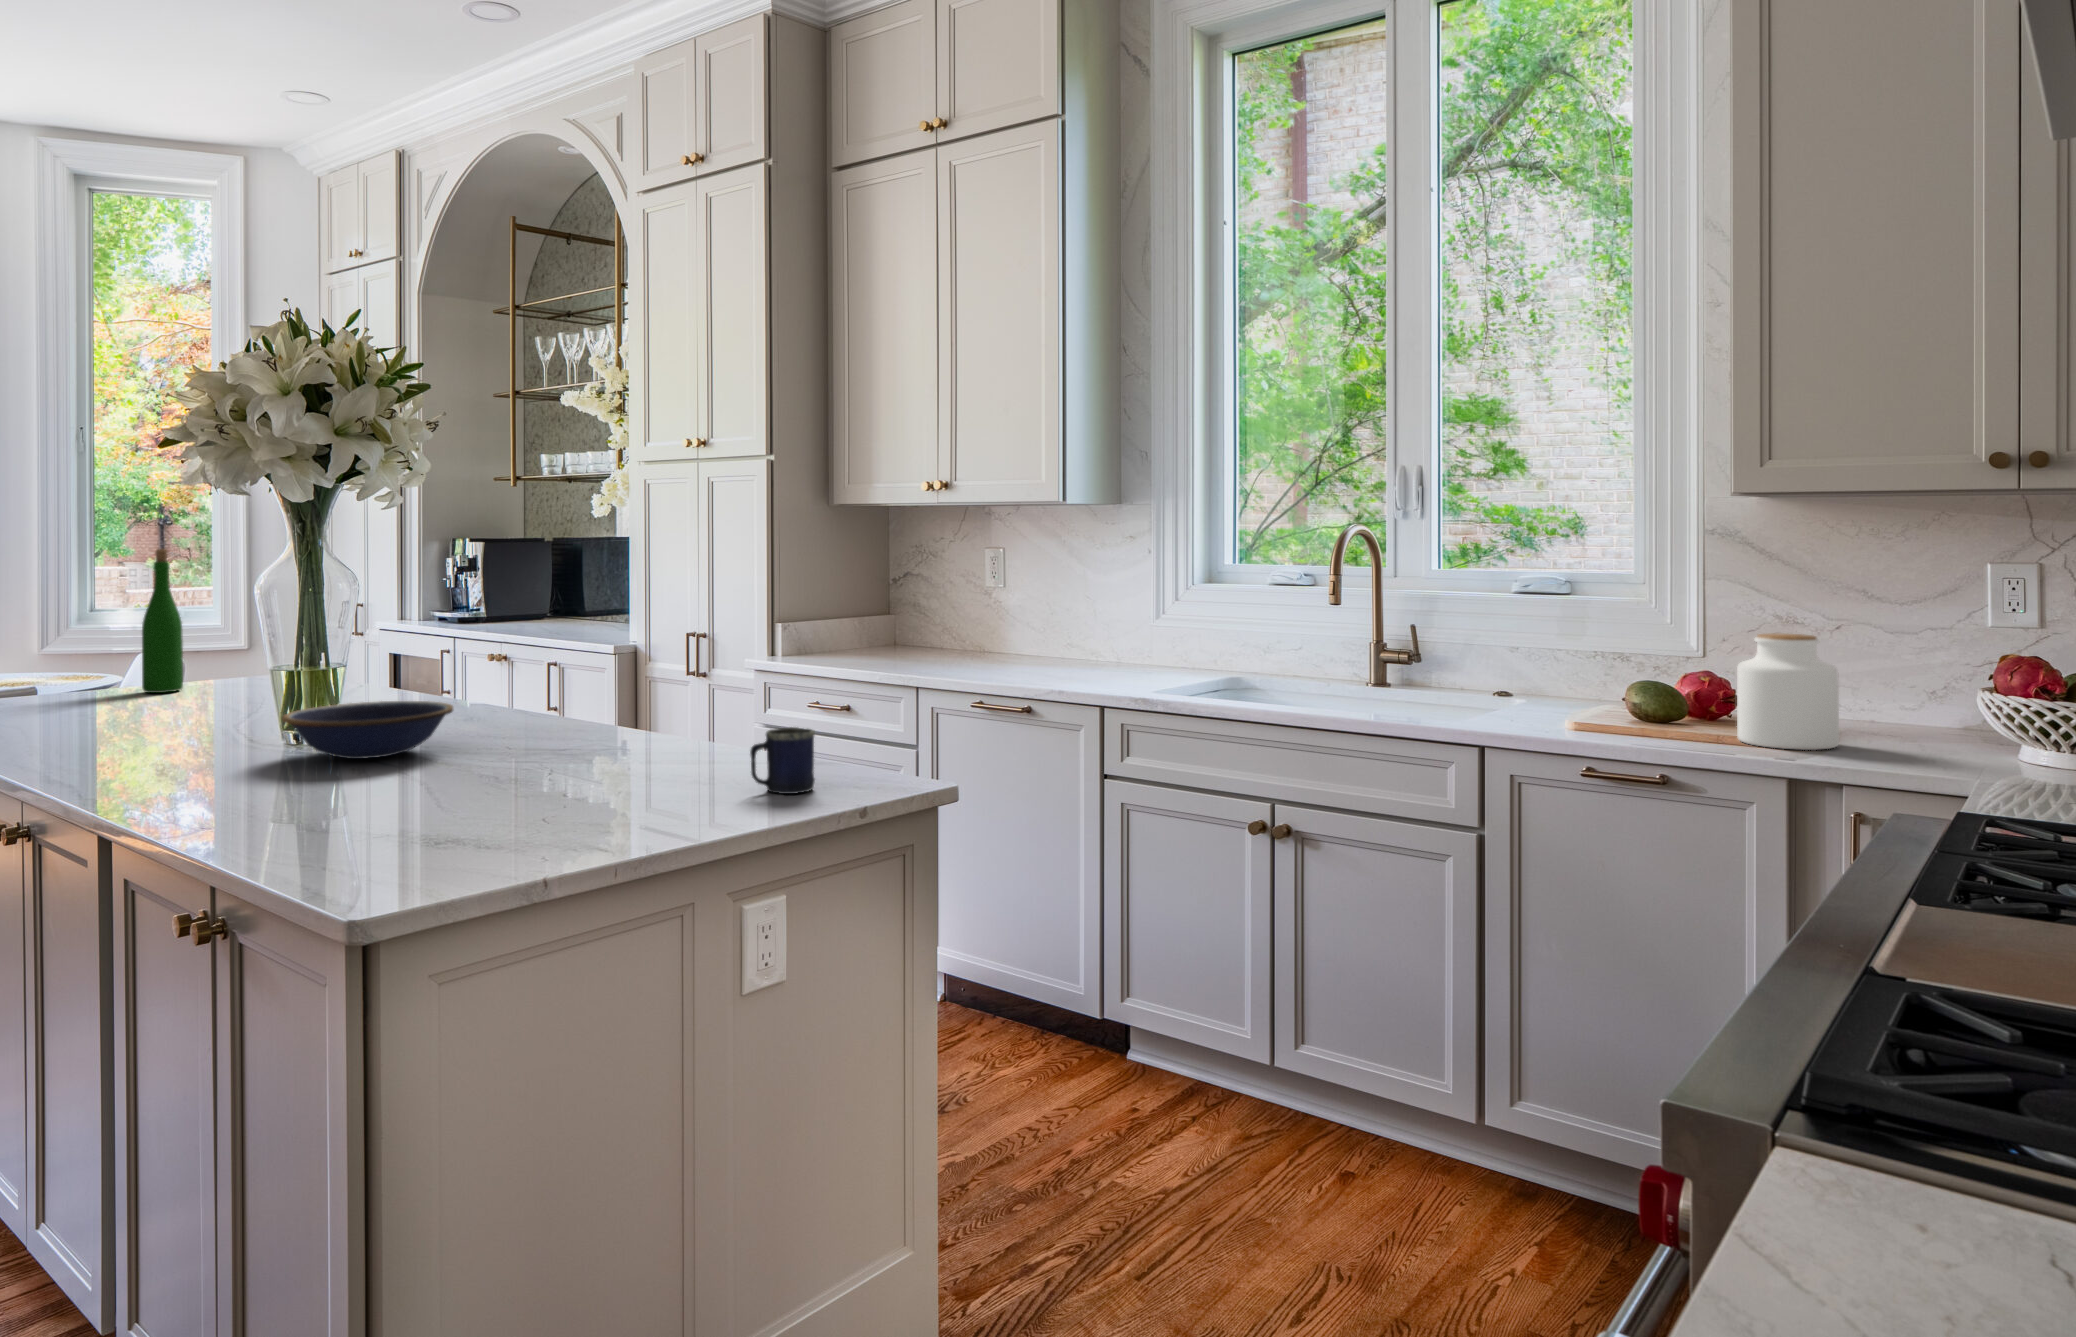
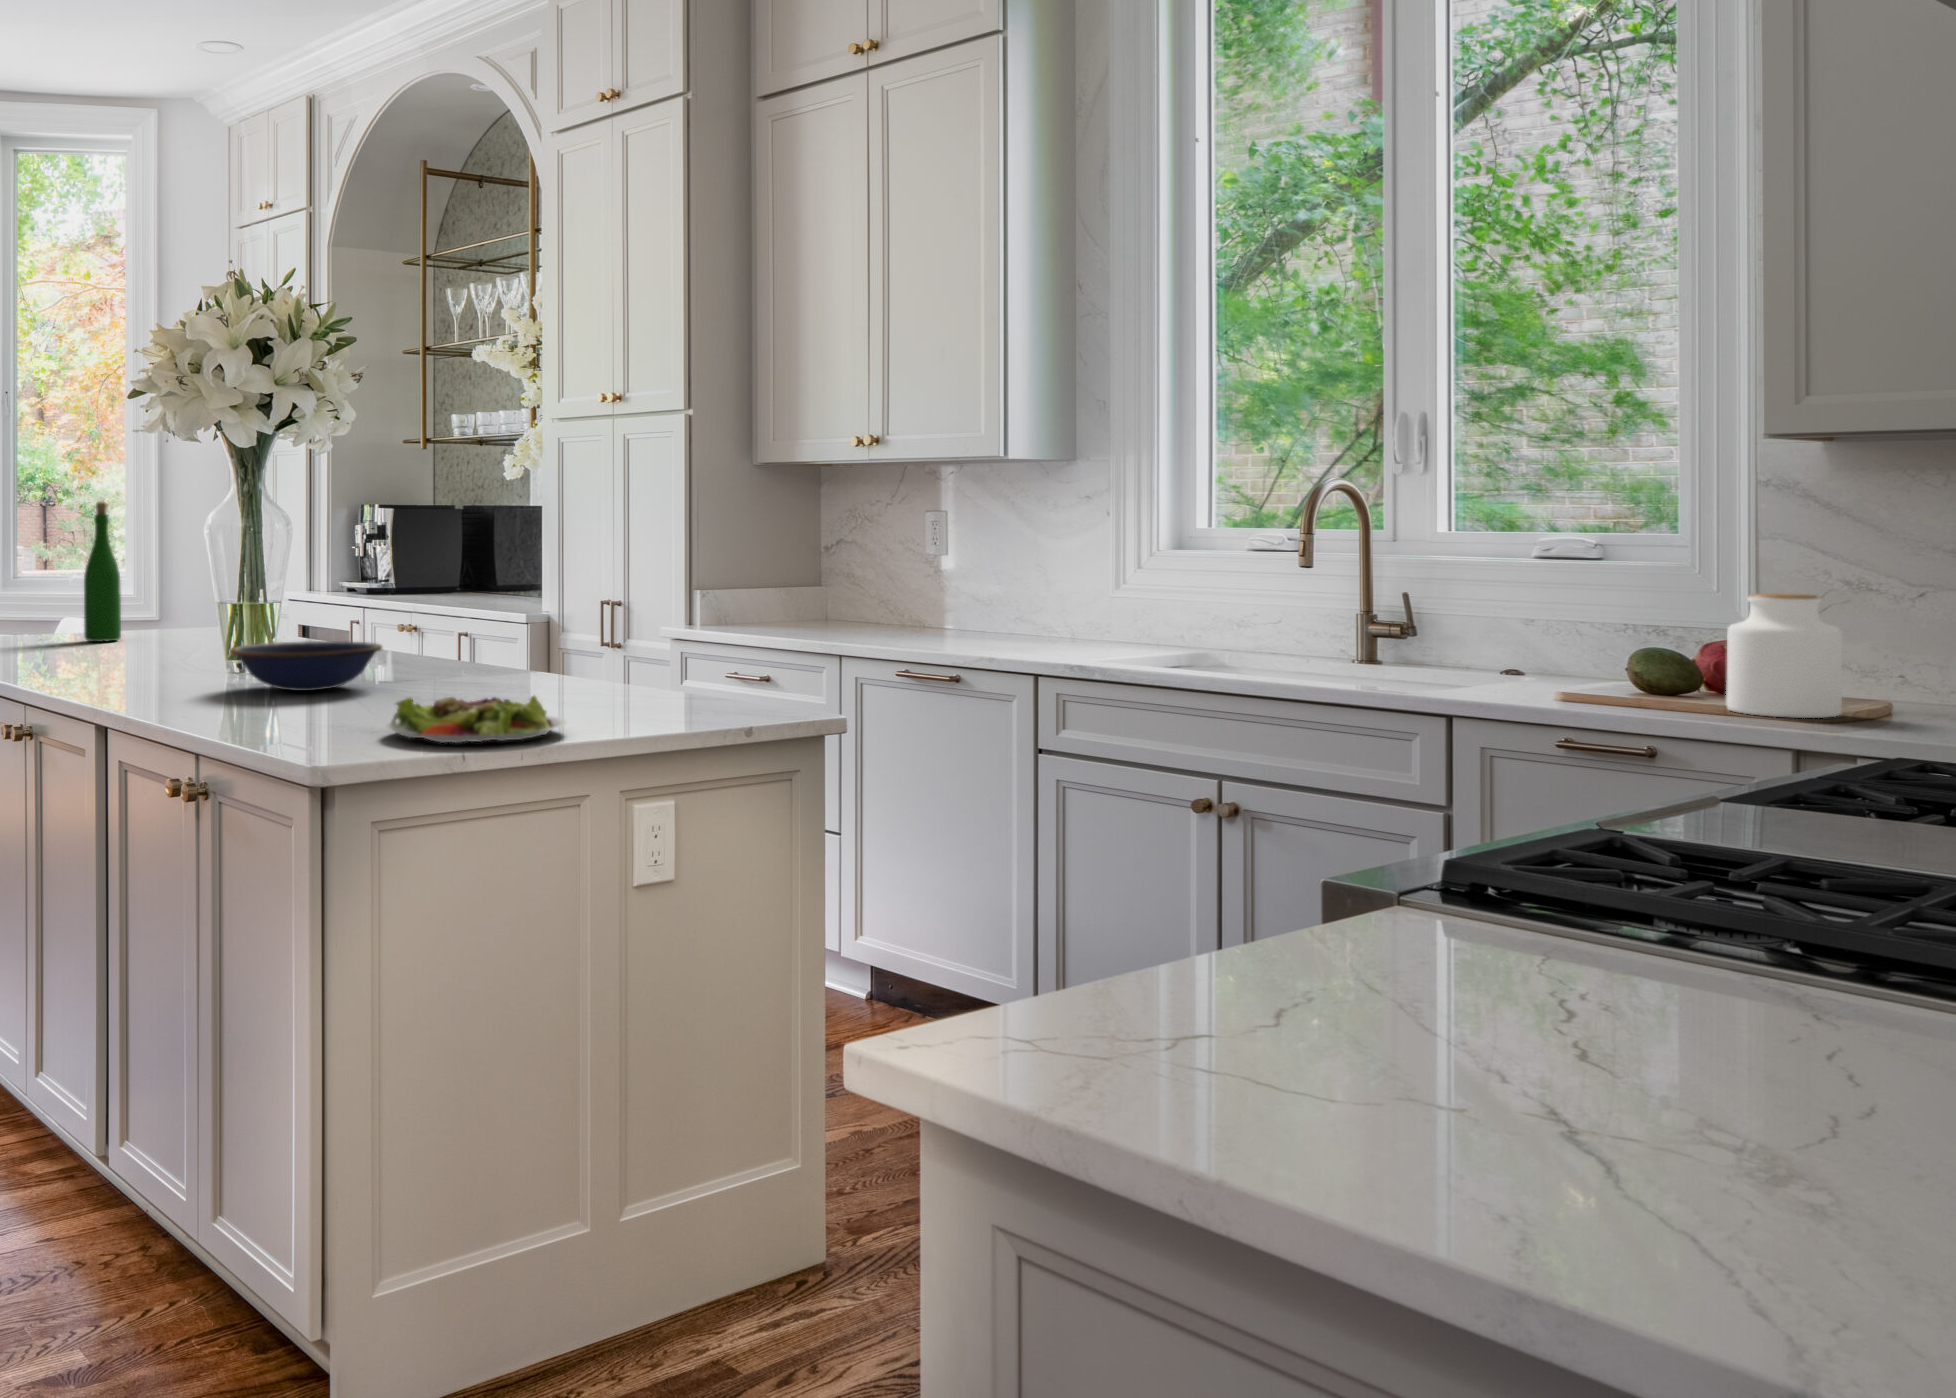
mug: present [750,727,815,794] -> none [660,662,721,723]
salad plate: none [445,776,651,836] -> present [386,695,567,743]

